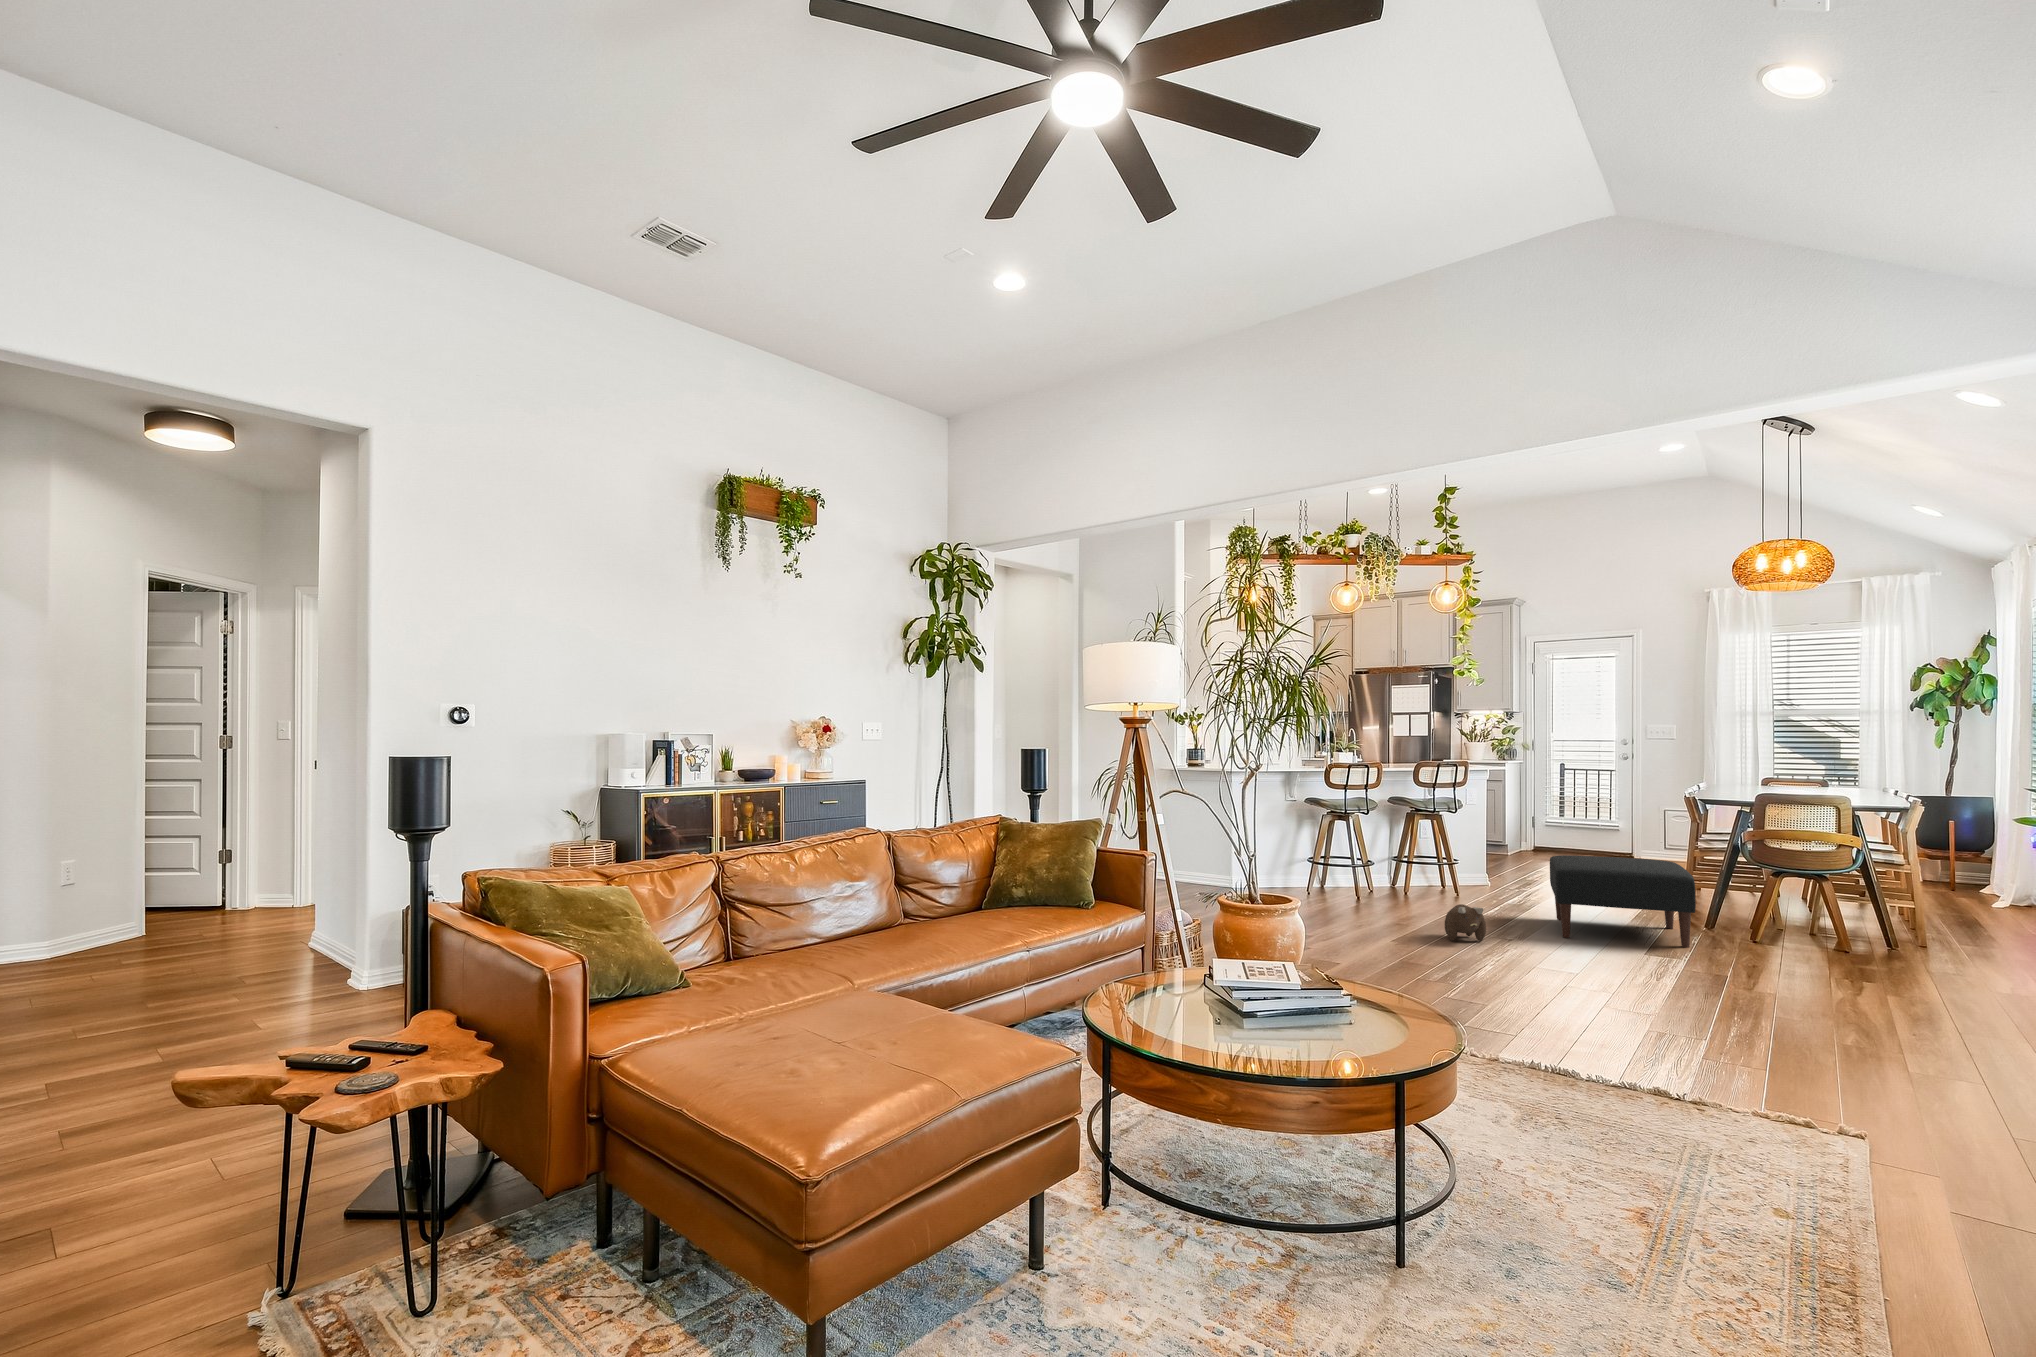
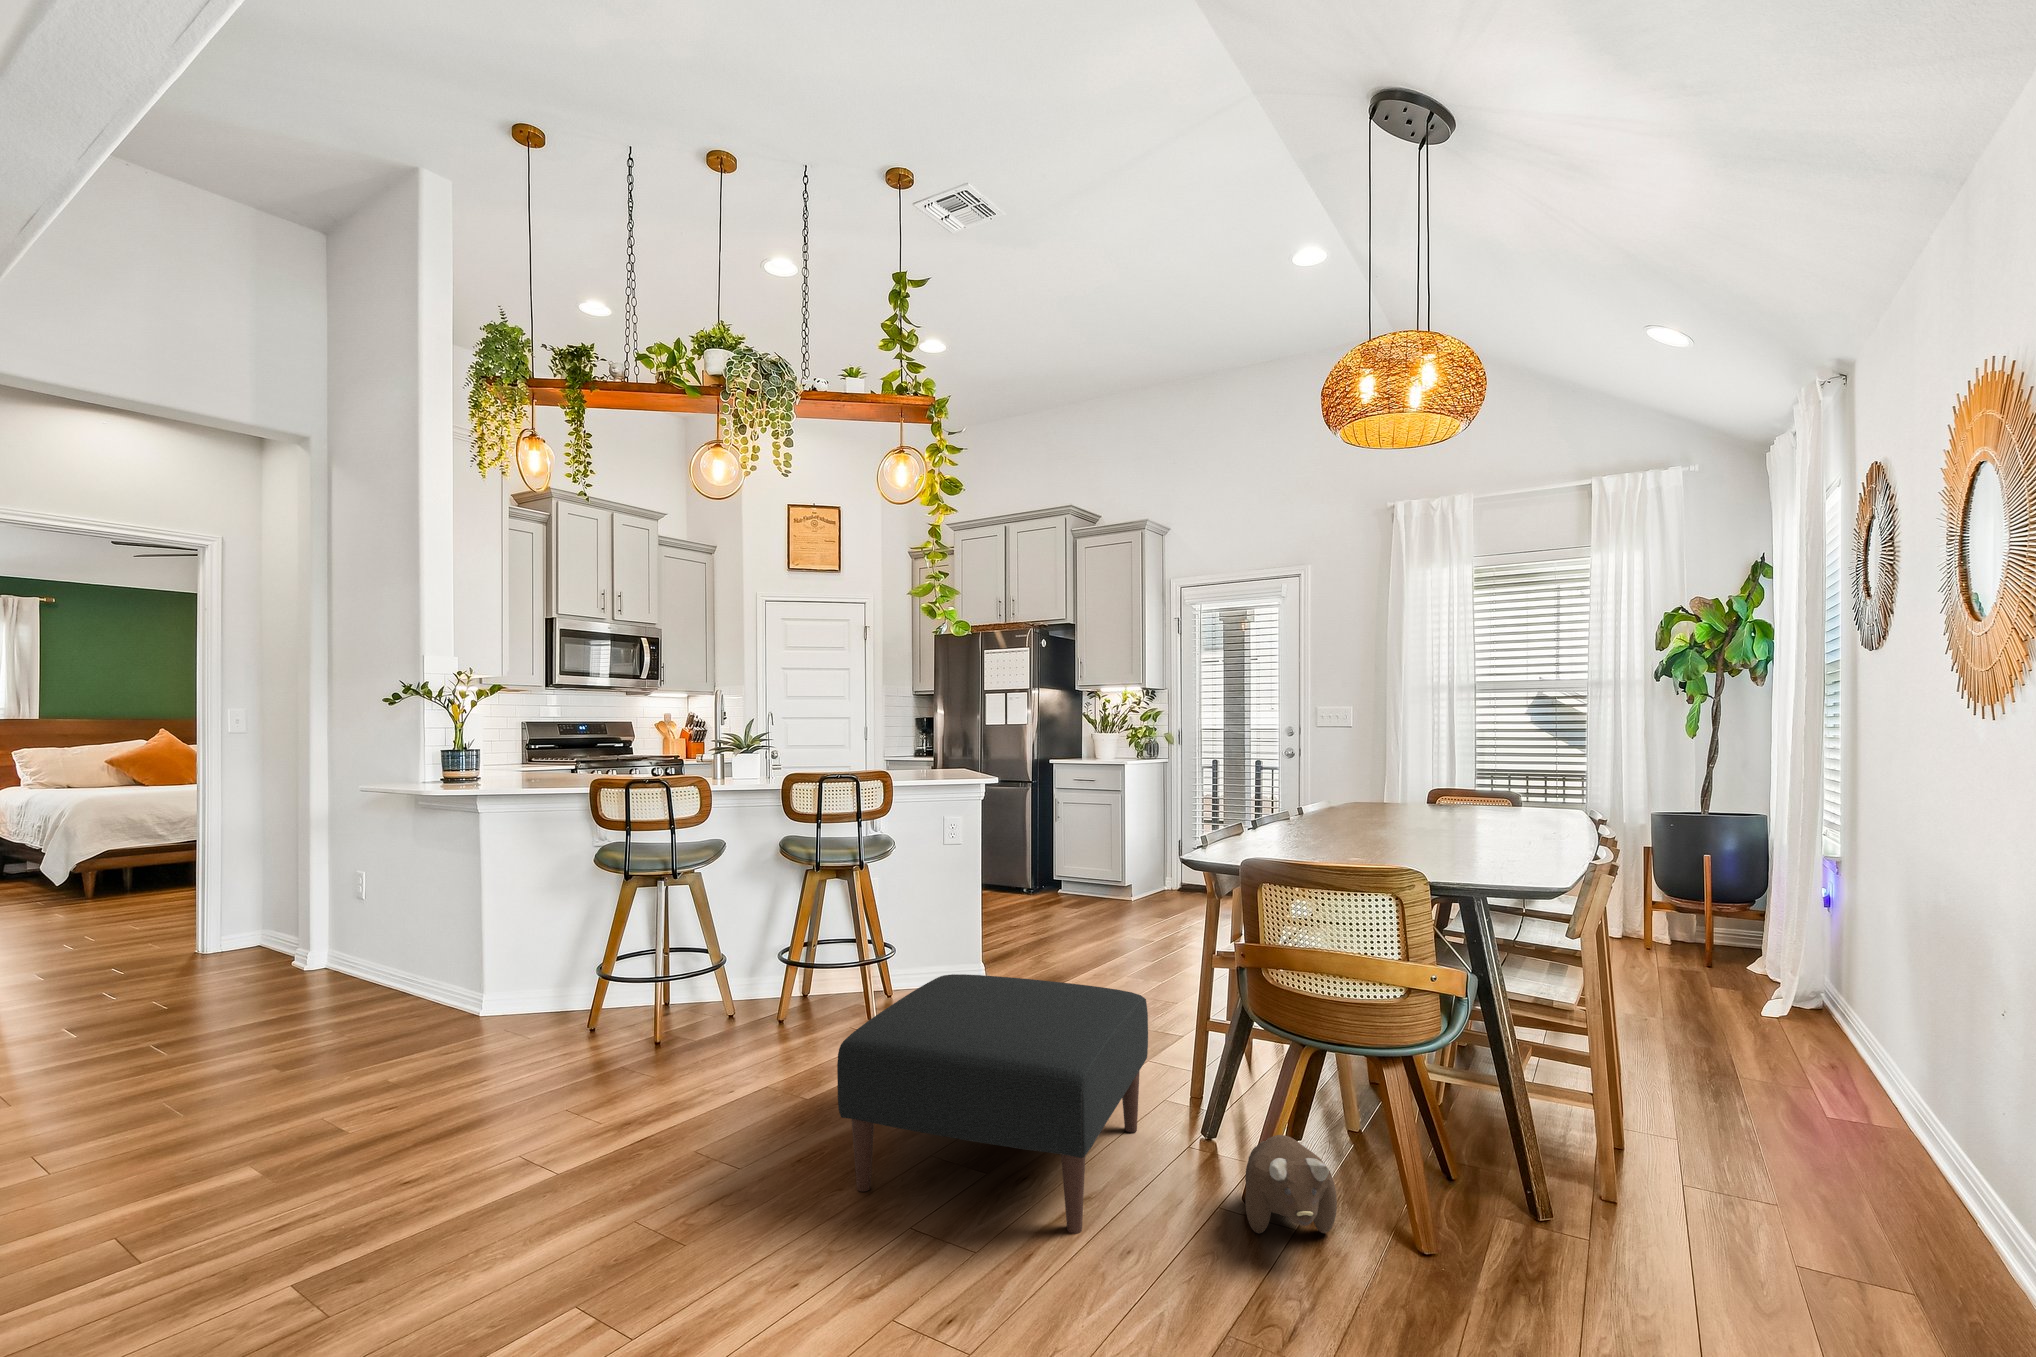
plush toy: present [1444,904,1486,941] -> present [1245,1135,1337,1233]

